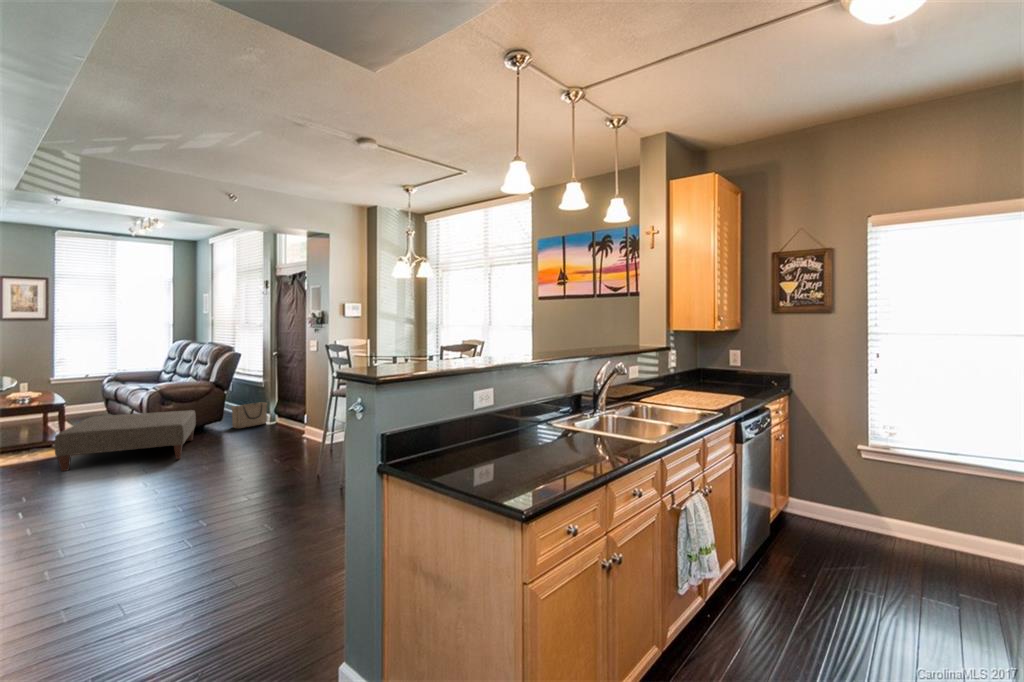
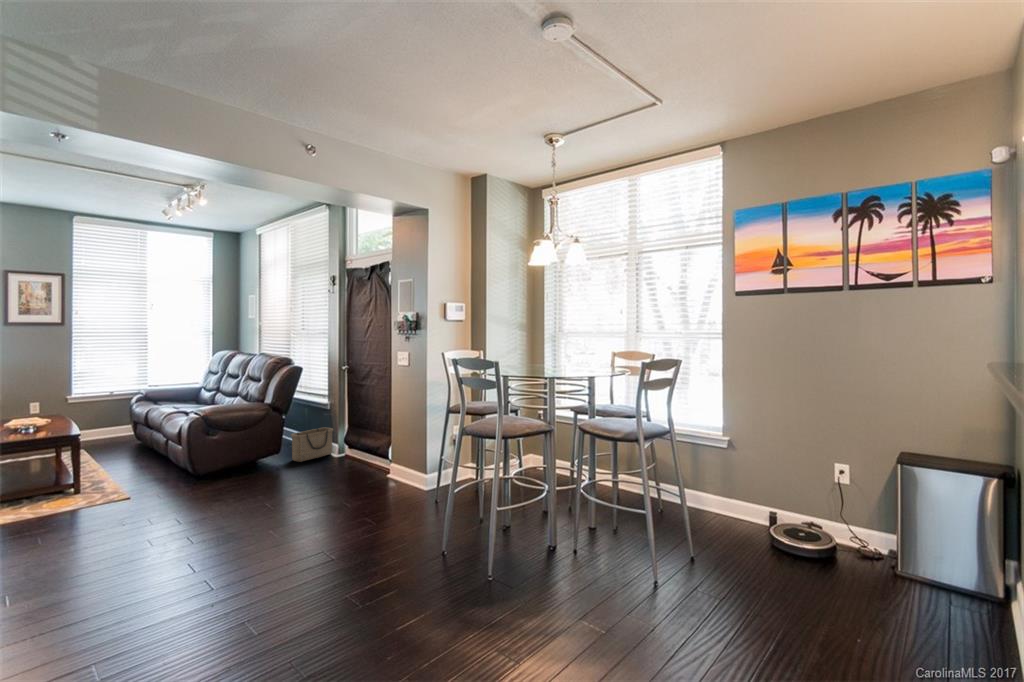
ottoman: present [54,410,196,471] -> none [65,442,252,540]

